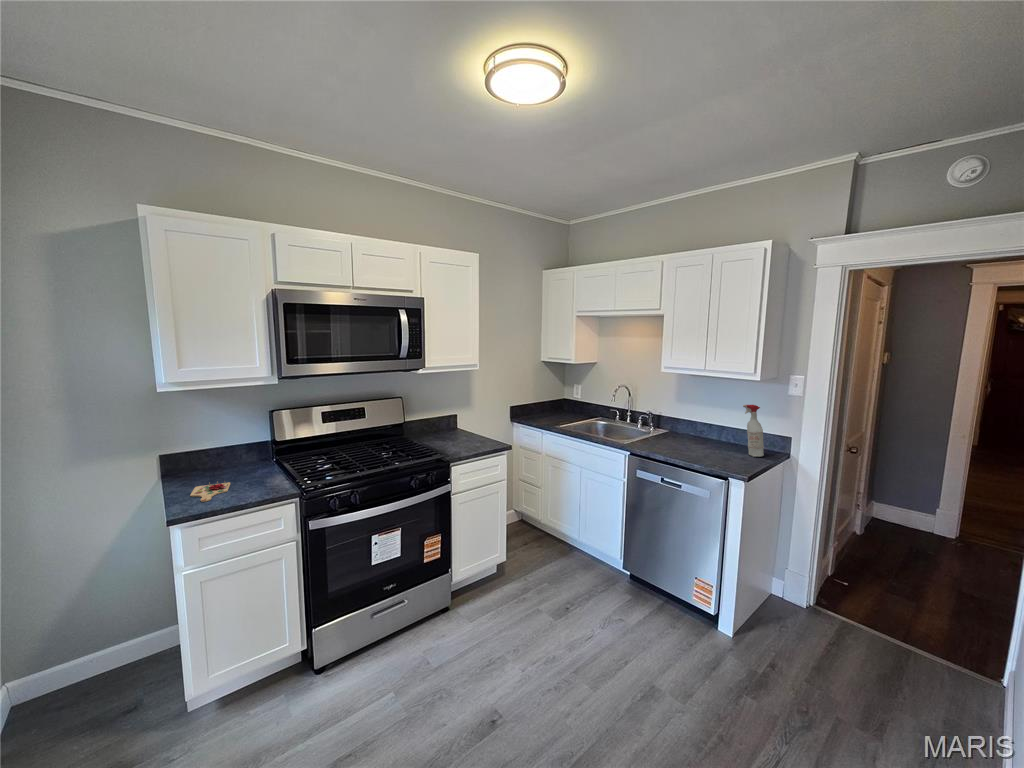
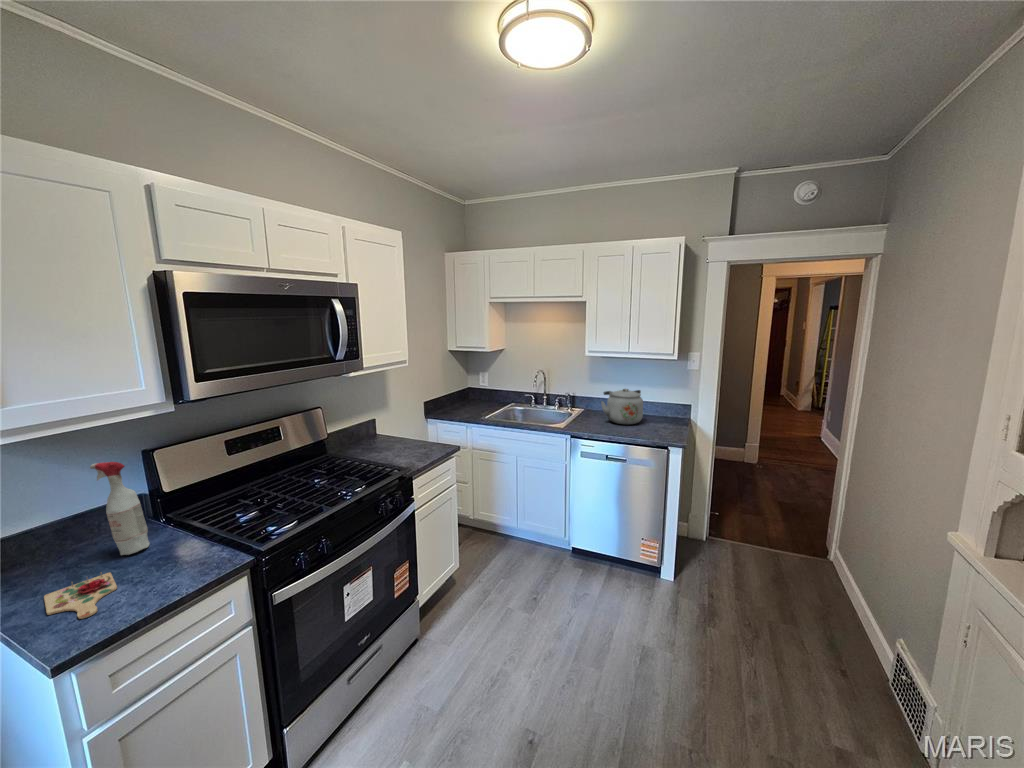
spray bottle: present [743,405,764,457] -> present [90,462,150,555]
kettle: none [673,410,724,450] -> present [601,389,643,425]

